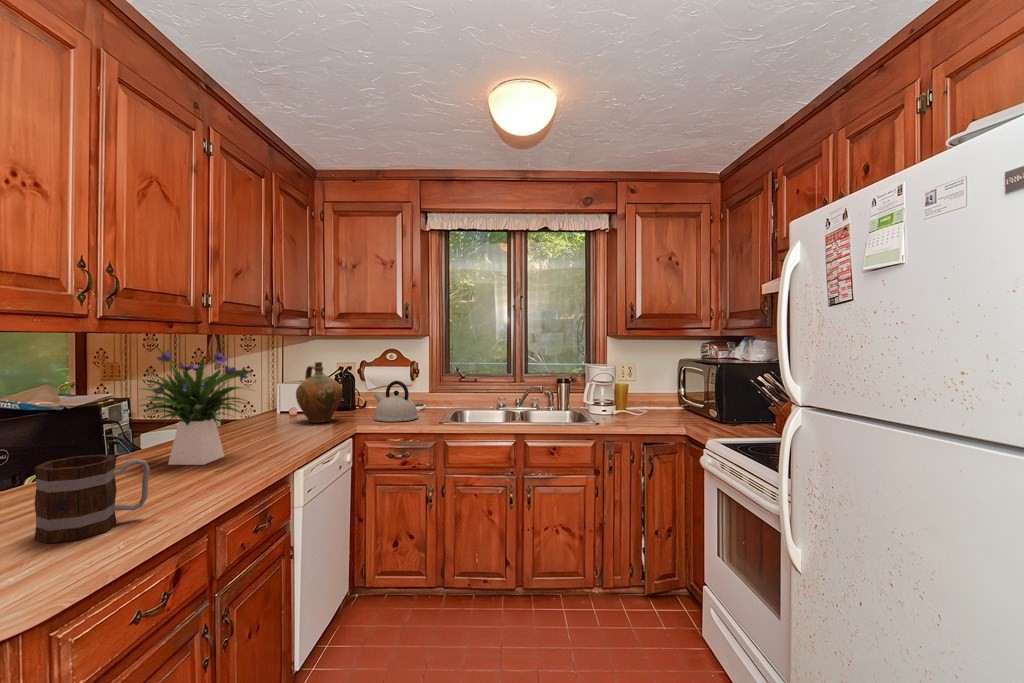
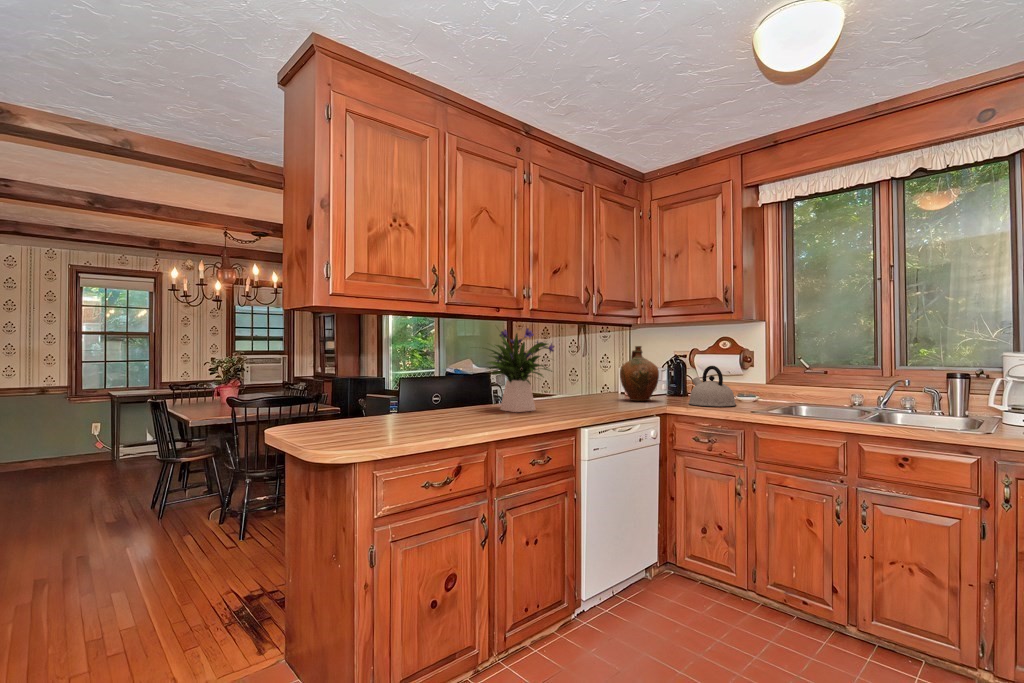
mug: present [34,455,150,543] -> none [397,384,450,430]

